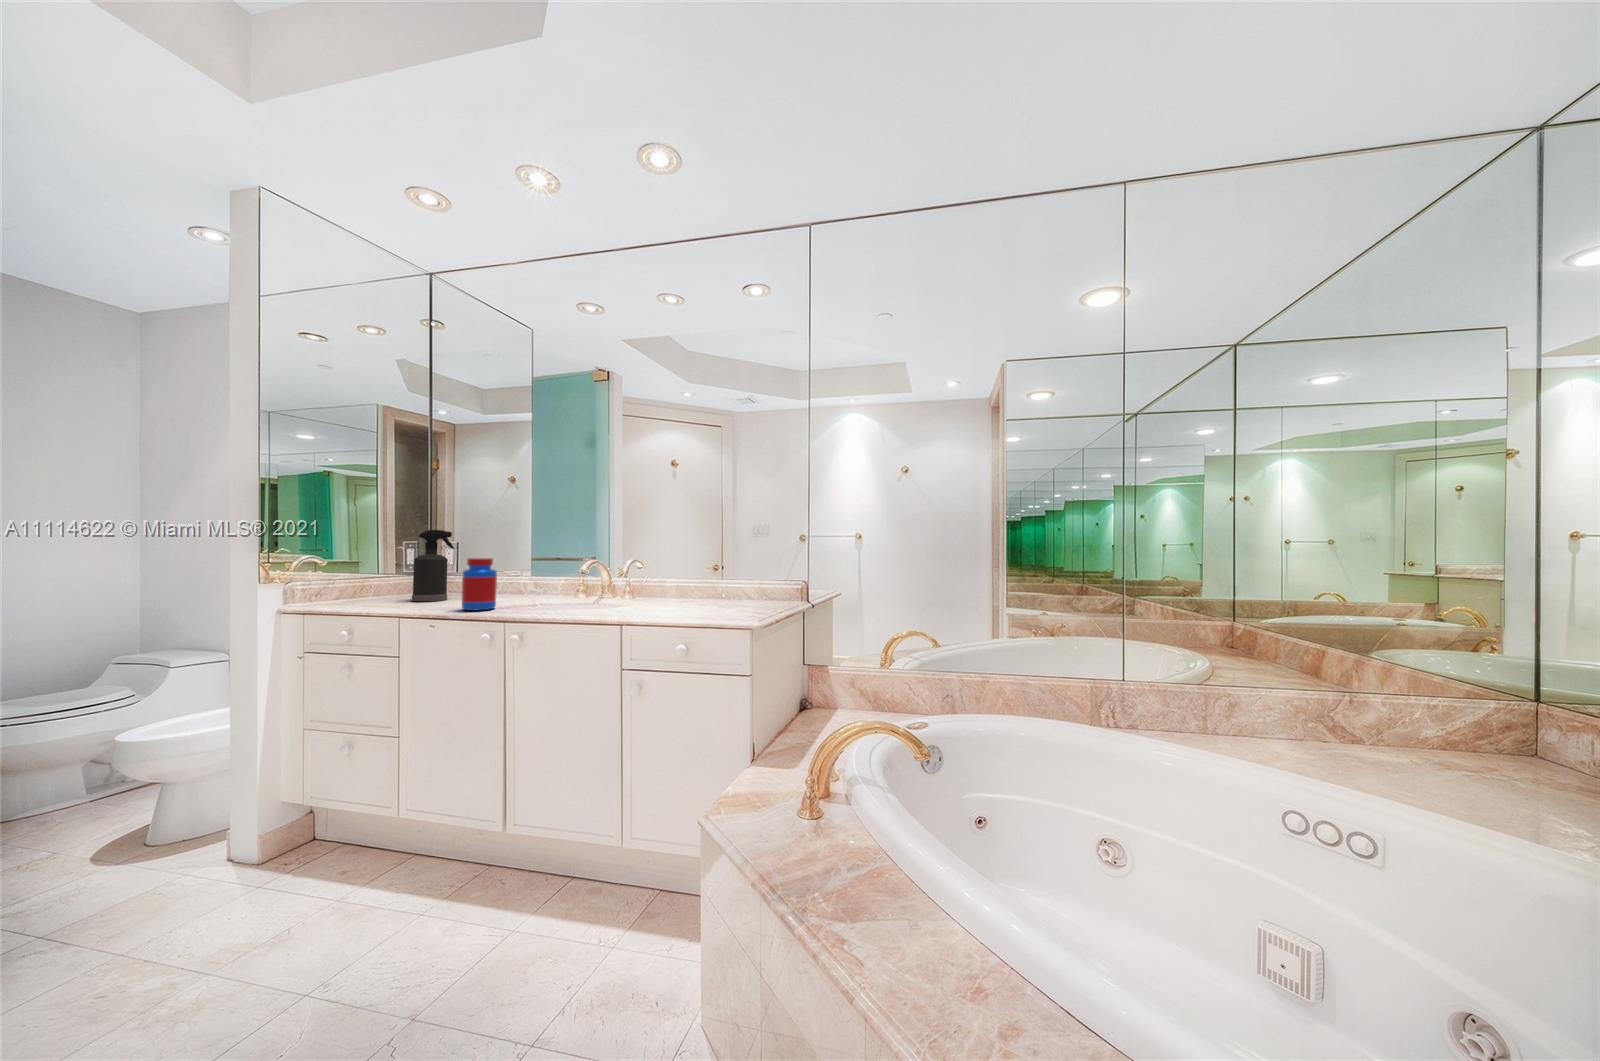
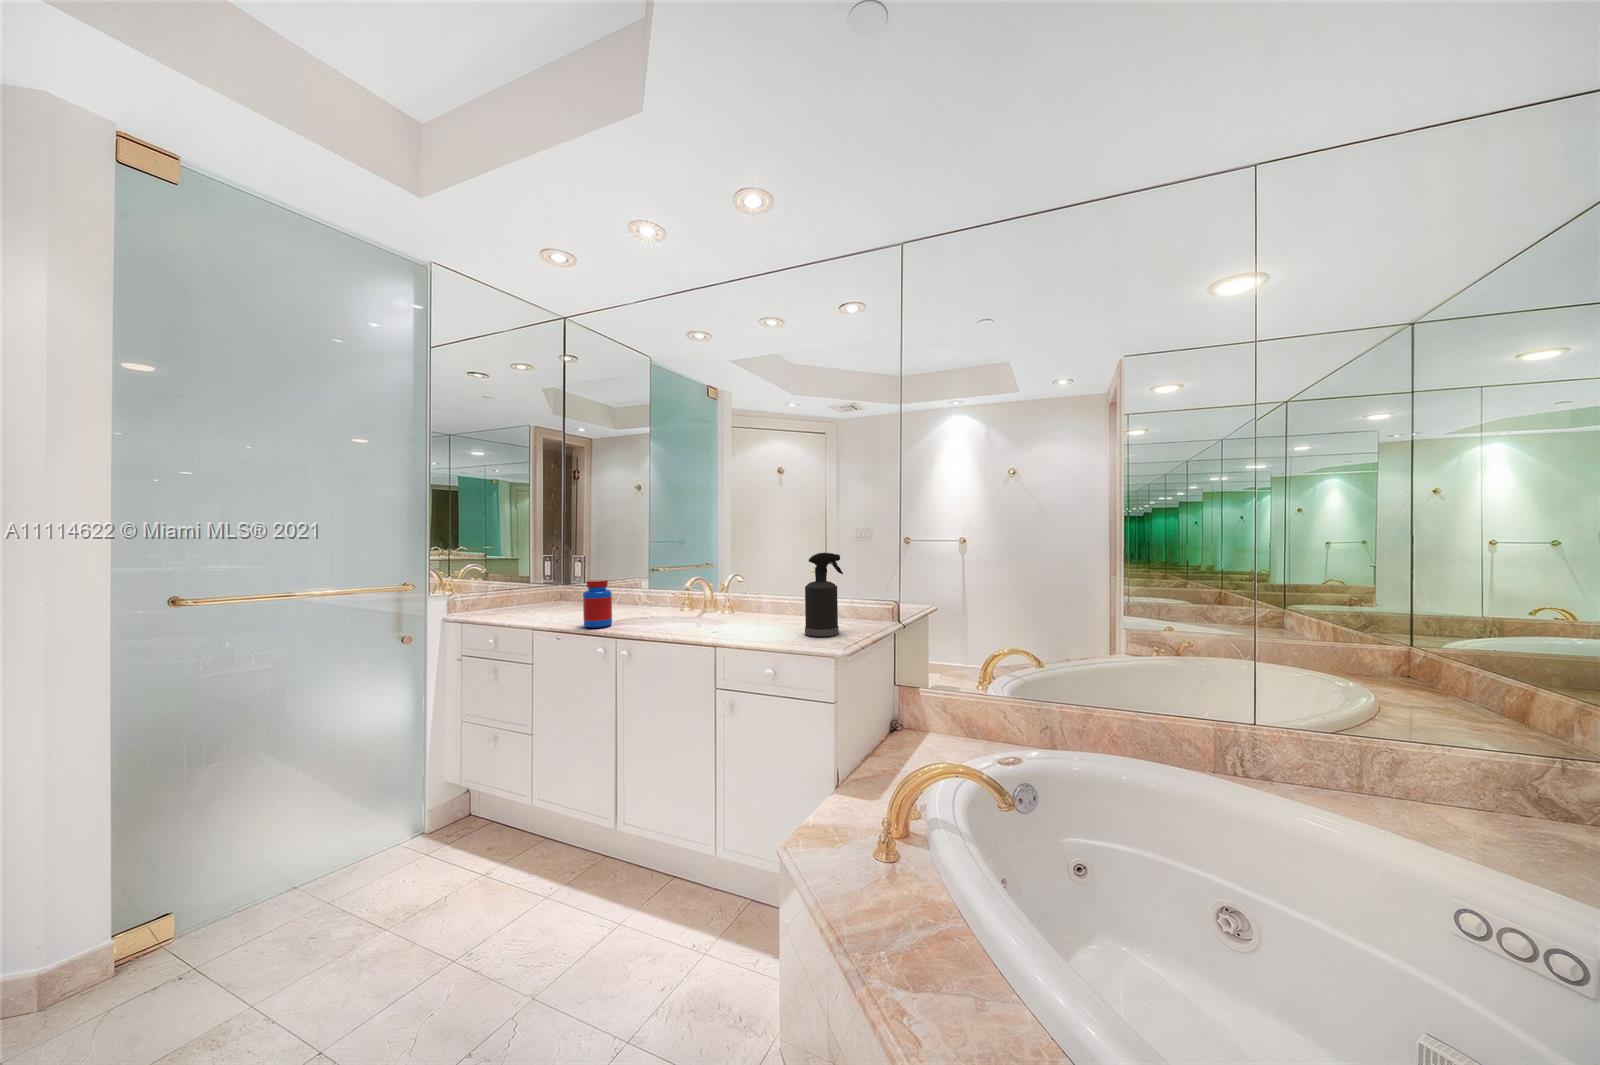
spray bottle: present [412,530,454,601] -> present [805,553,843,636]

